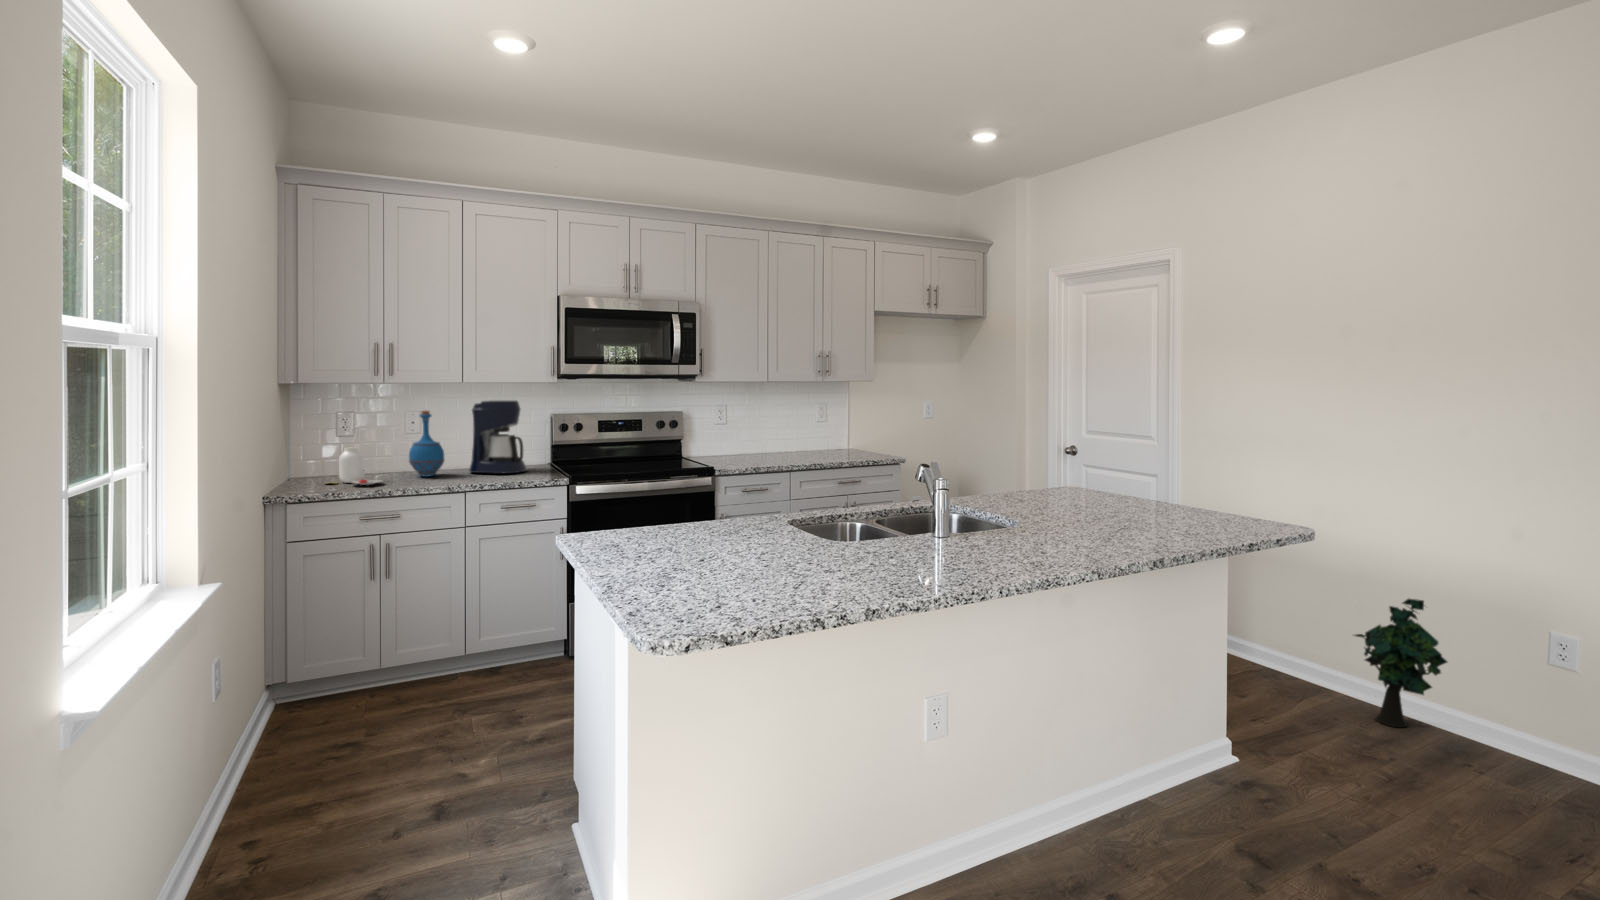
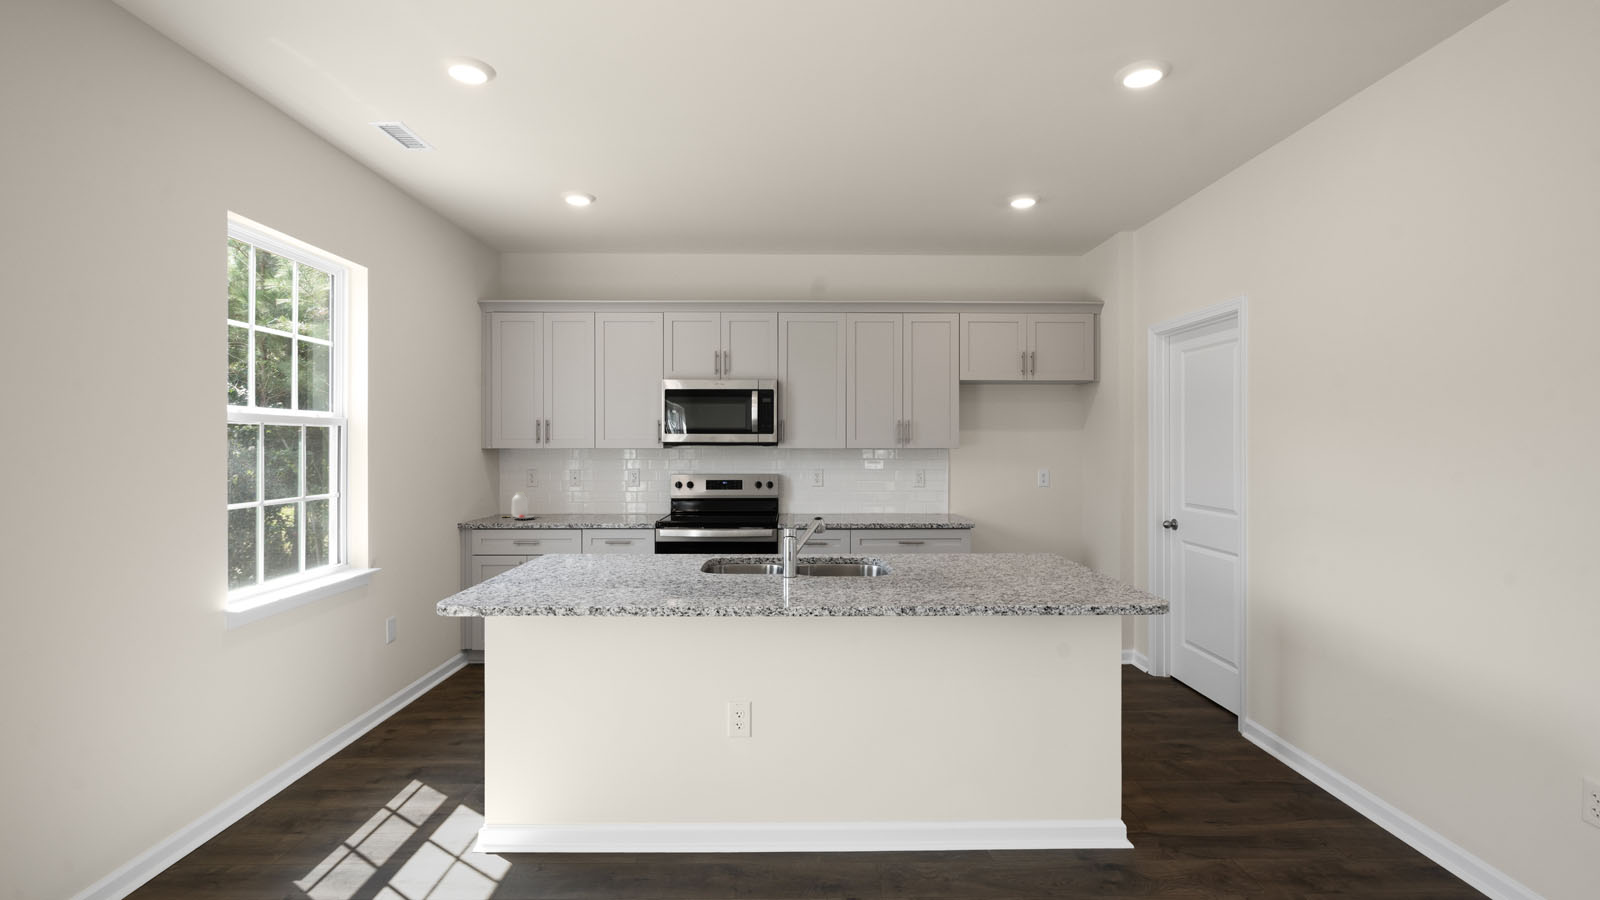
coffee maker: present [469,400,527,474] -> none [601,461,643,516]
bottle: present [409,411,445,477] -> none [559,468,584,516]
decorative plant: present [1355,599,1447,727] -> none [1331,700,1435,853]

